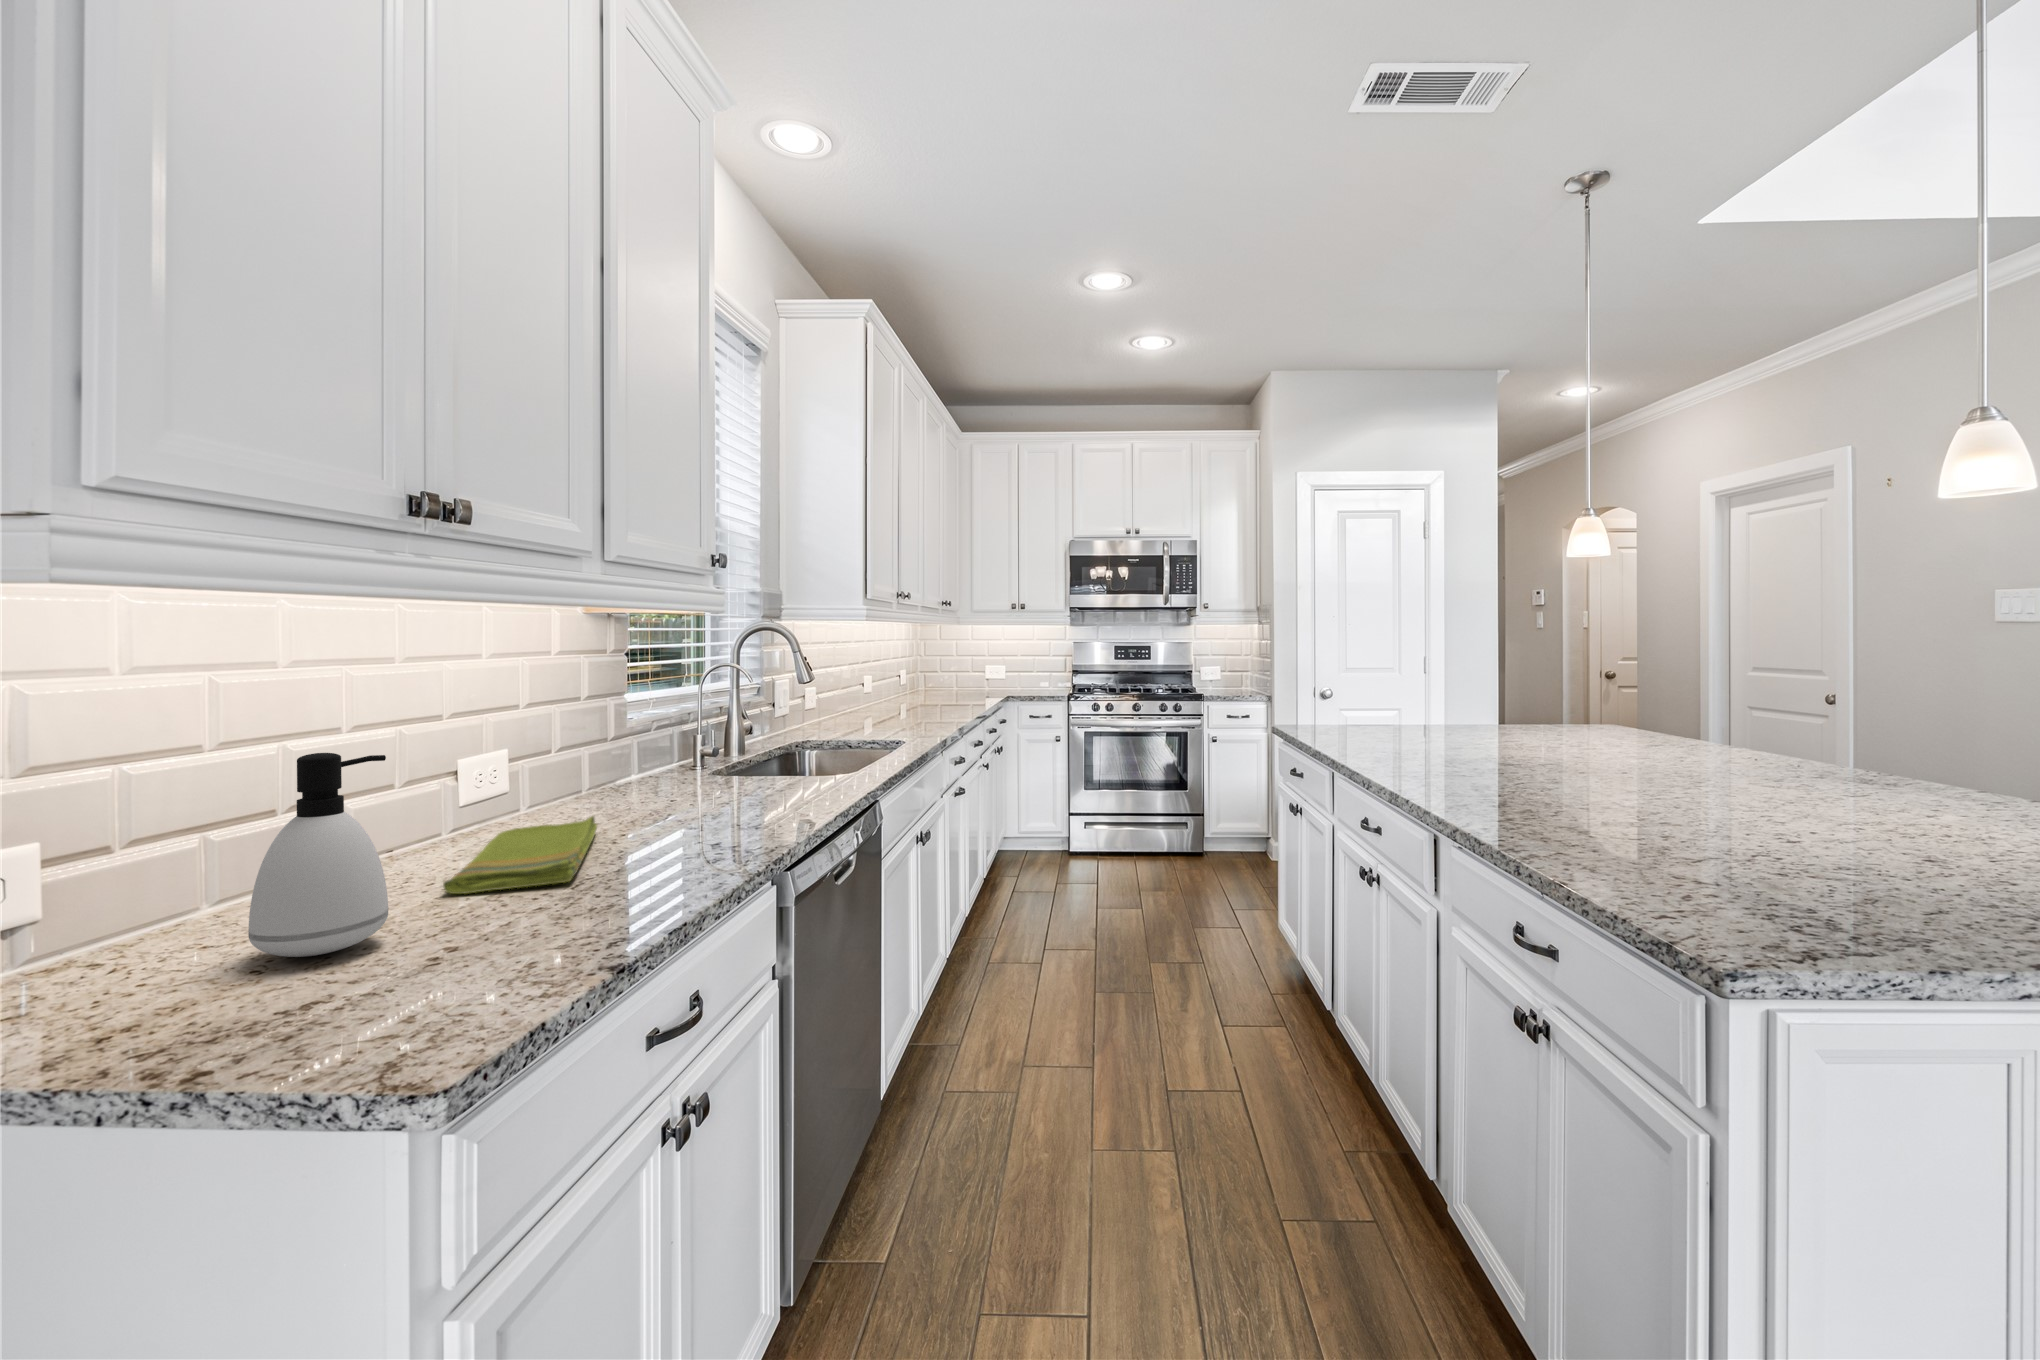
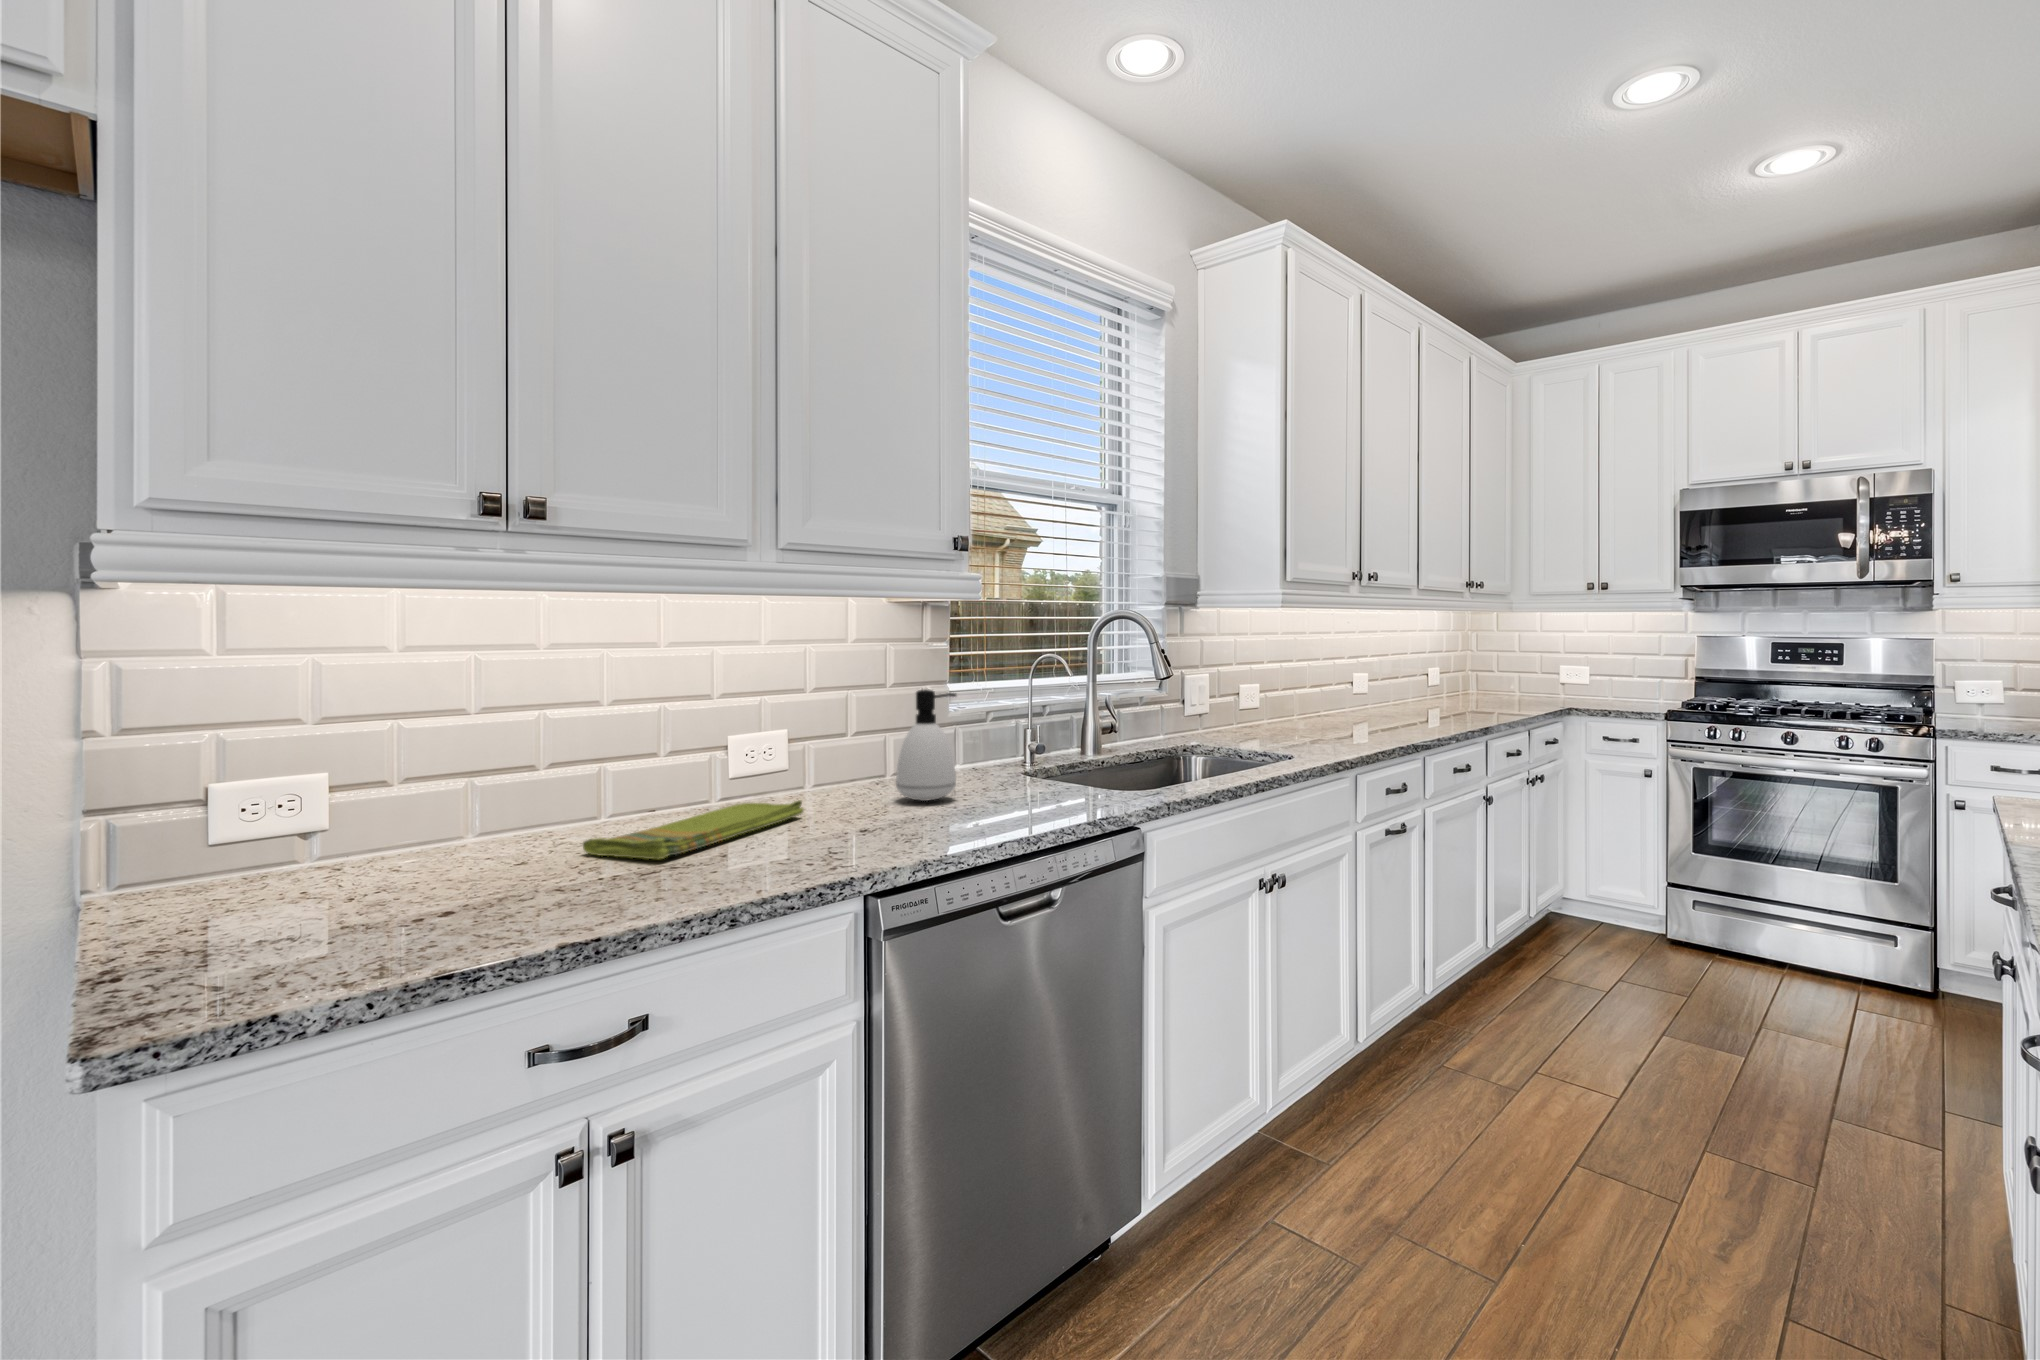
soap dispenser: present [248,753,388,957] -> present [896,689,956,801]

